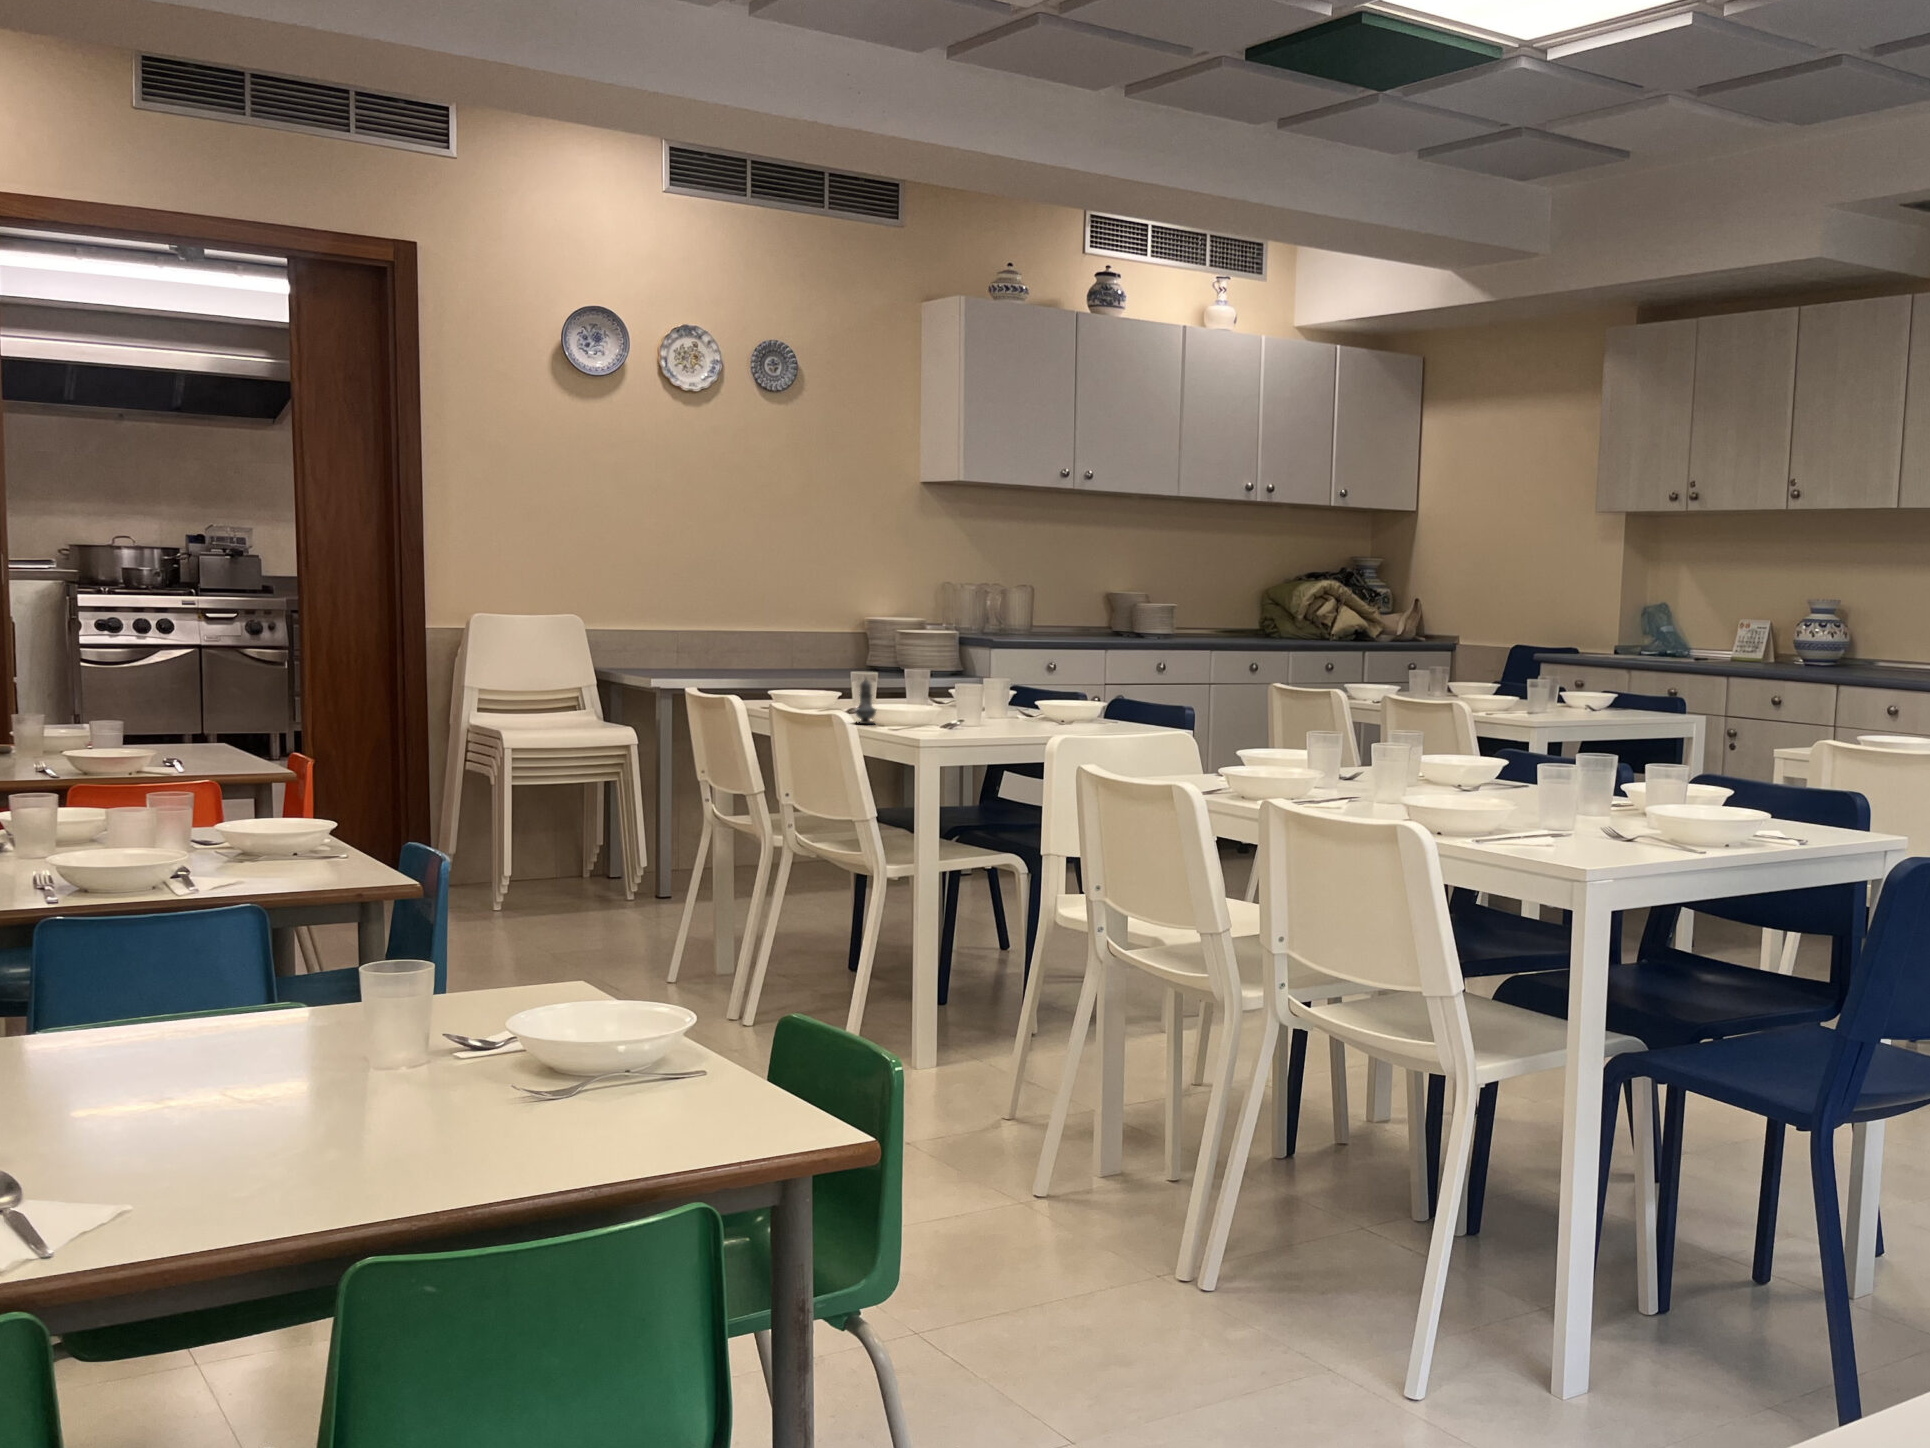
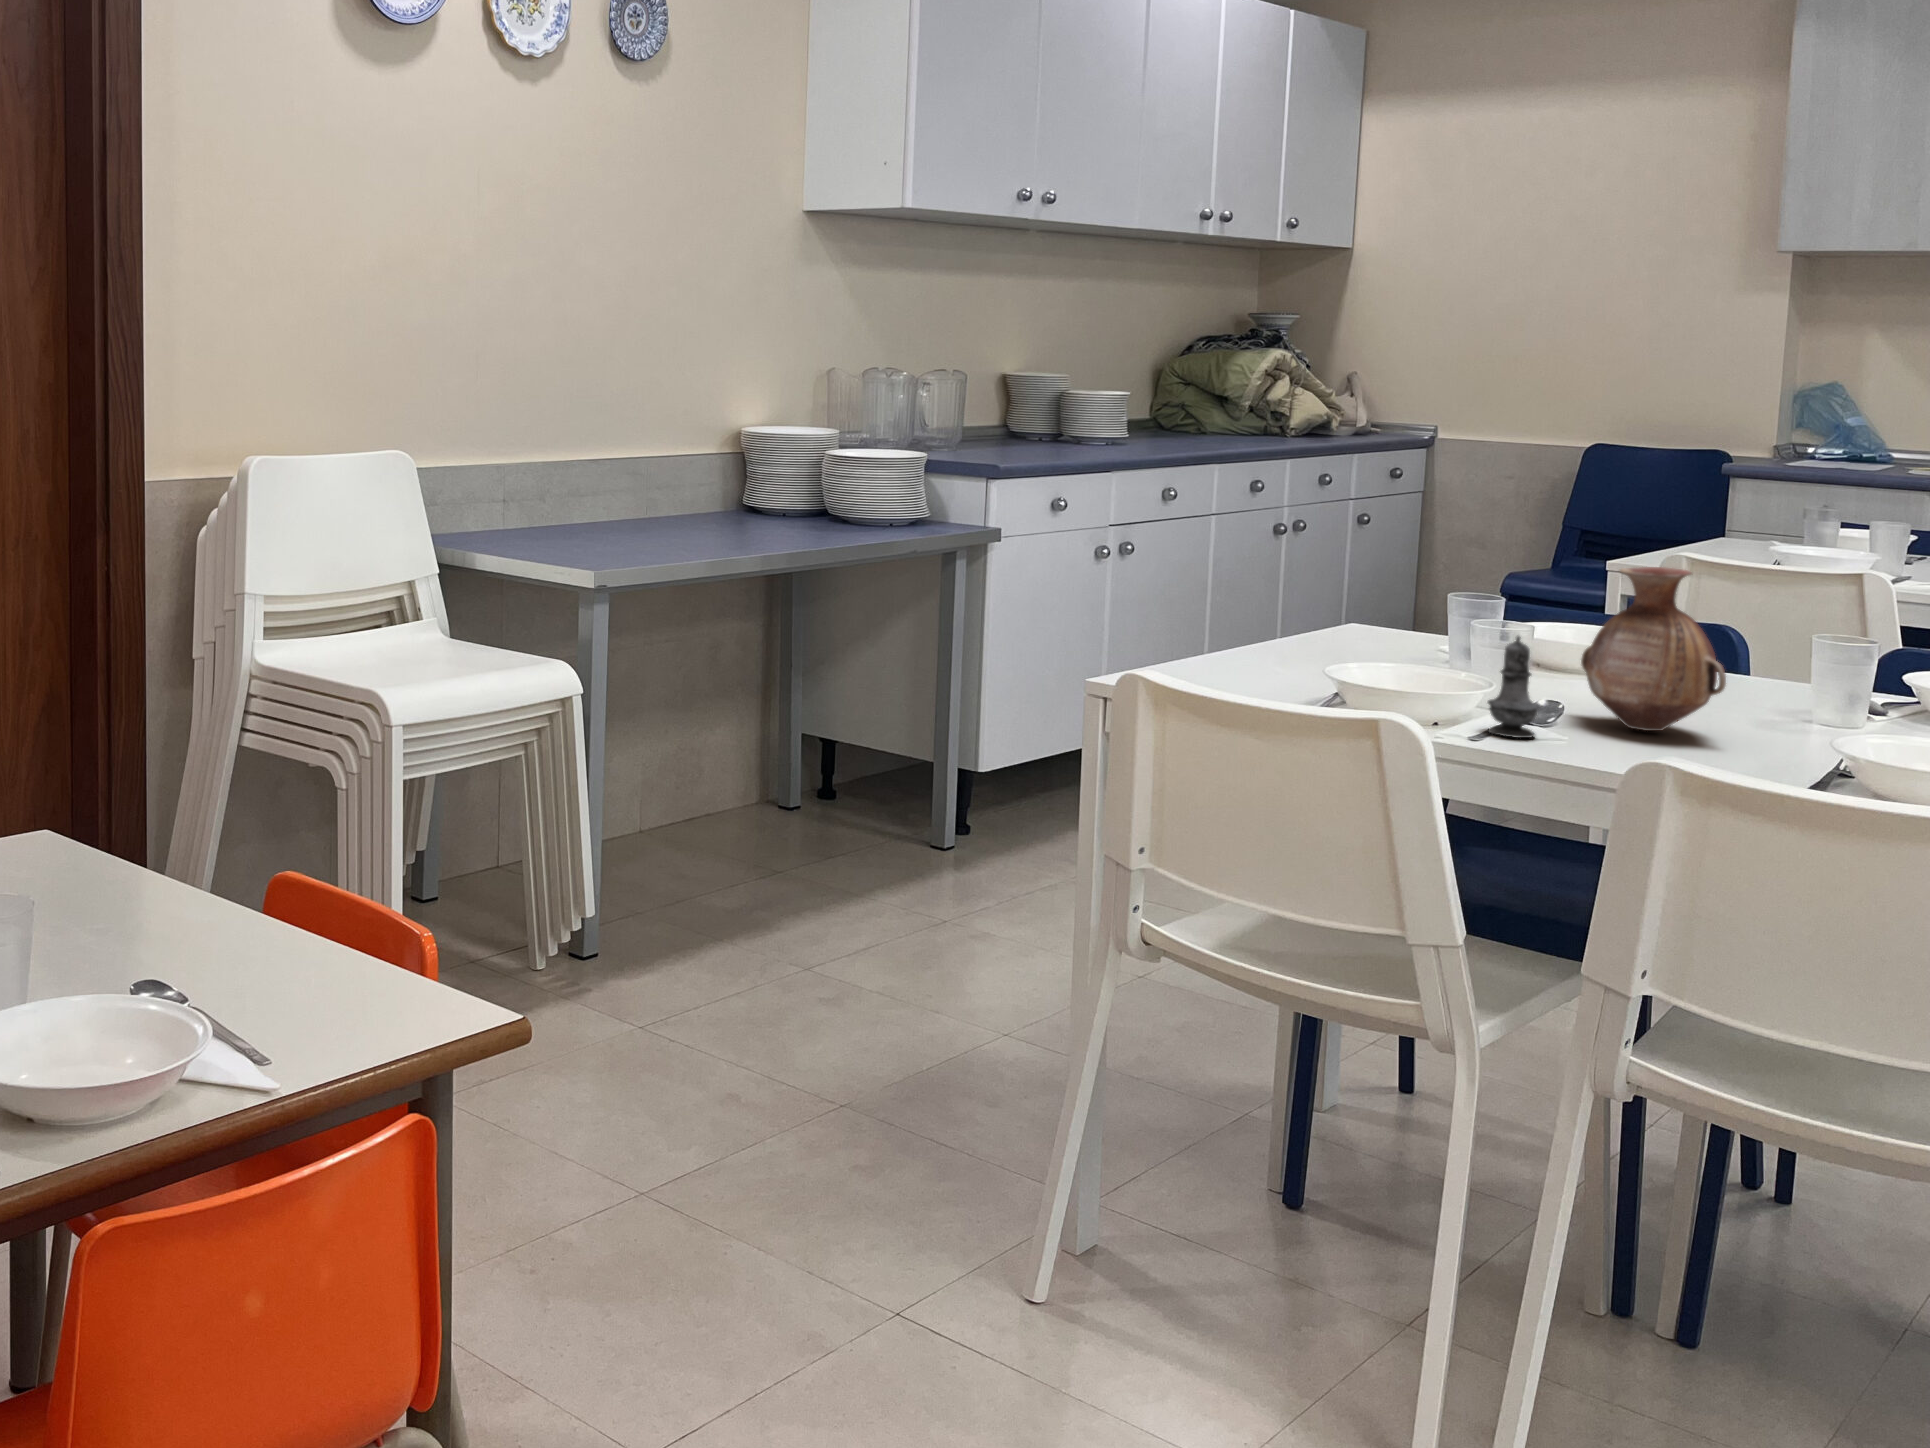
vase: none [917,651,972,726] -> present [1581,567,1726,731]

